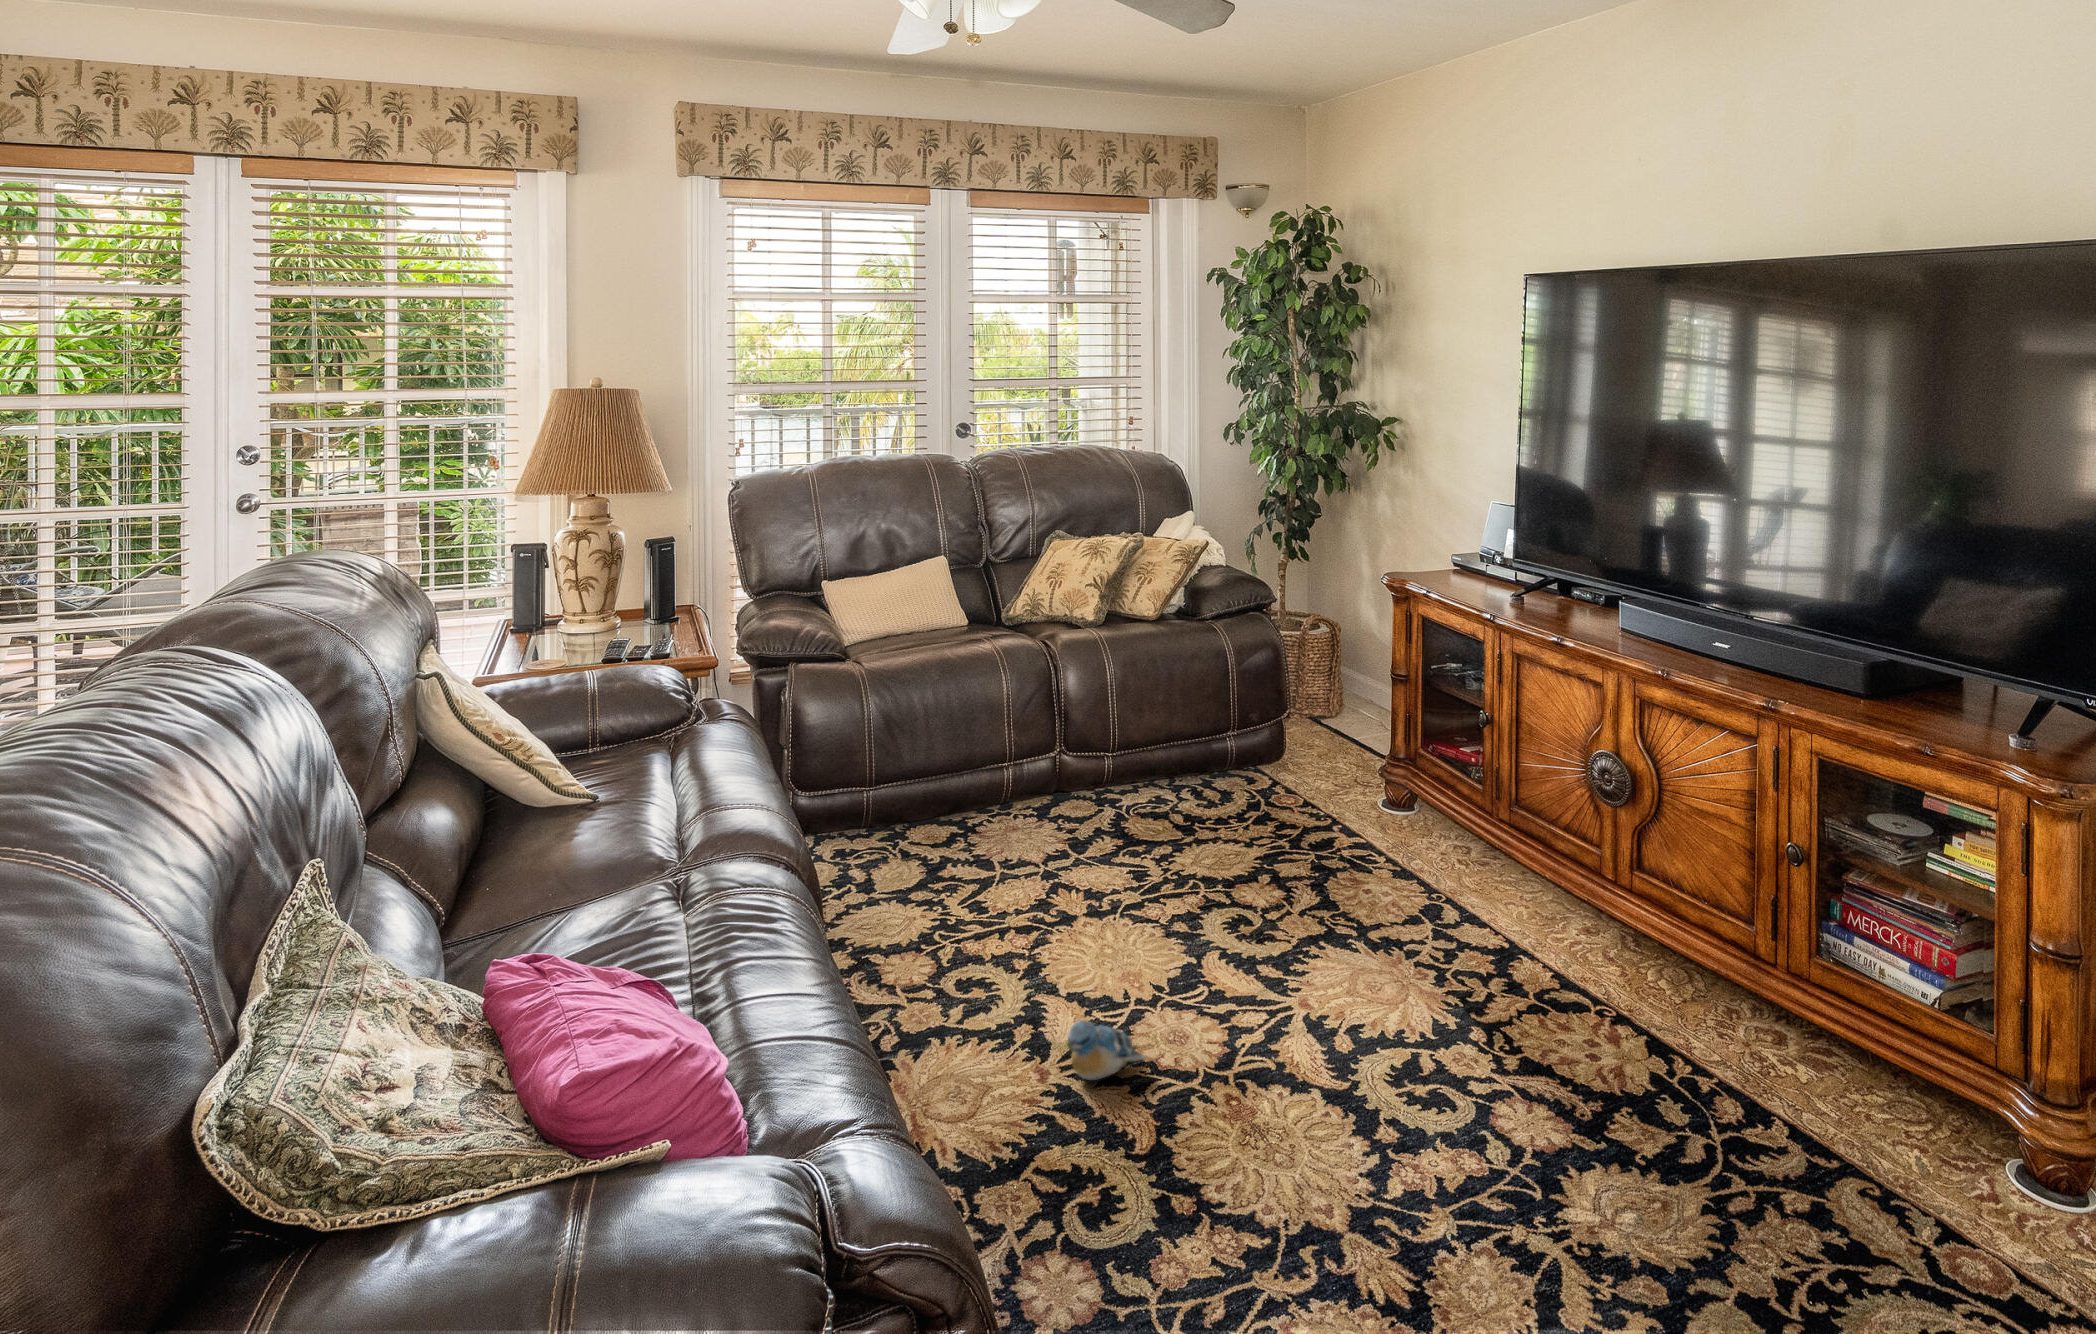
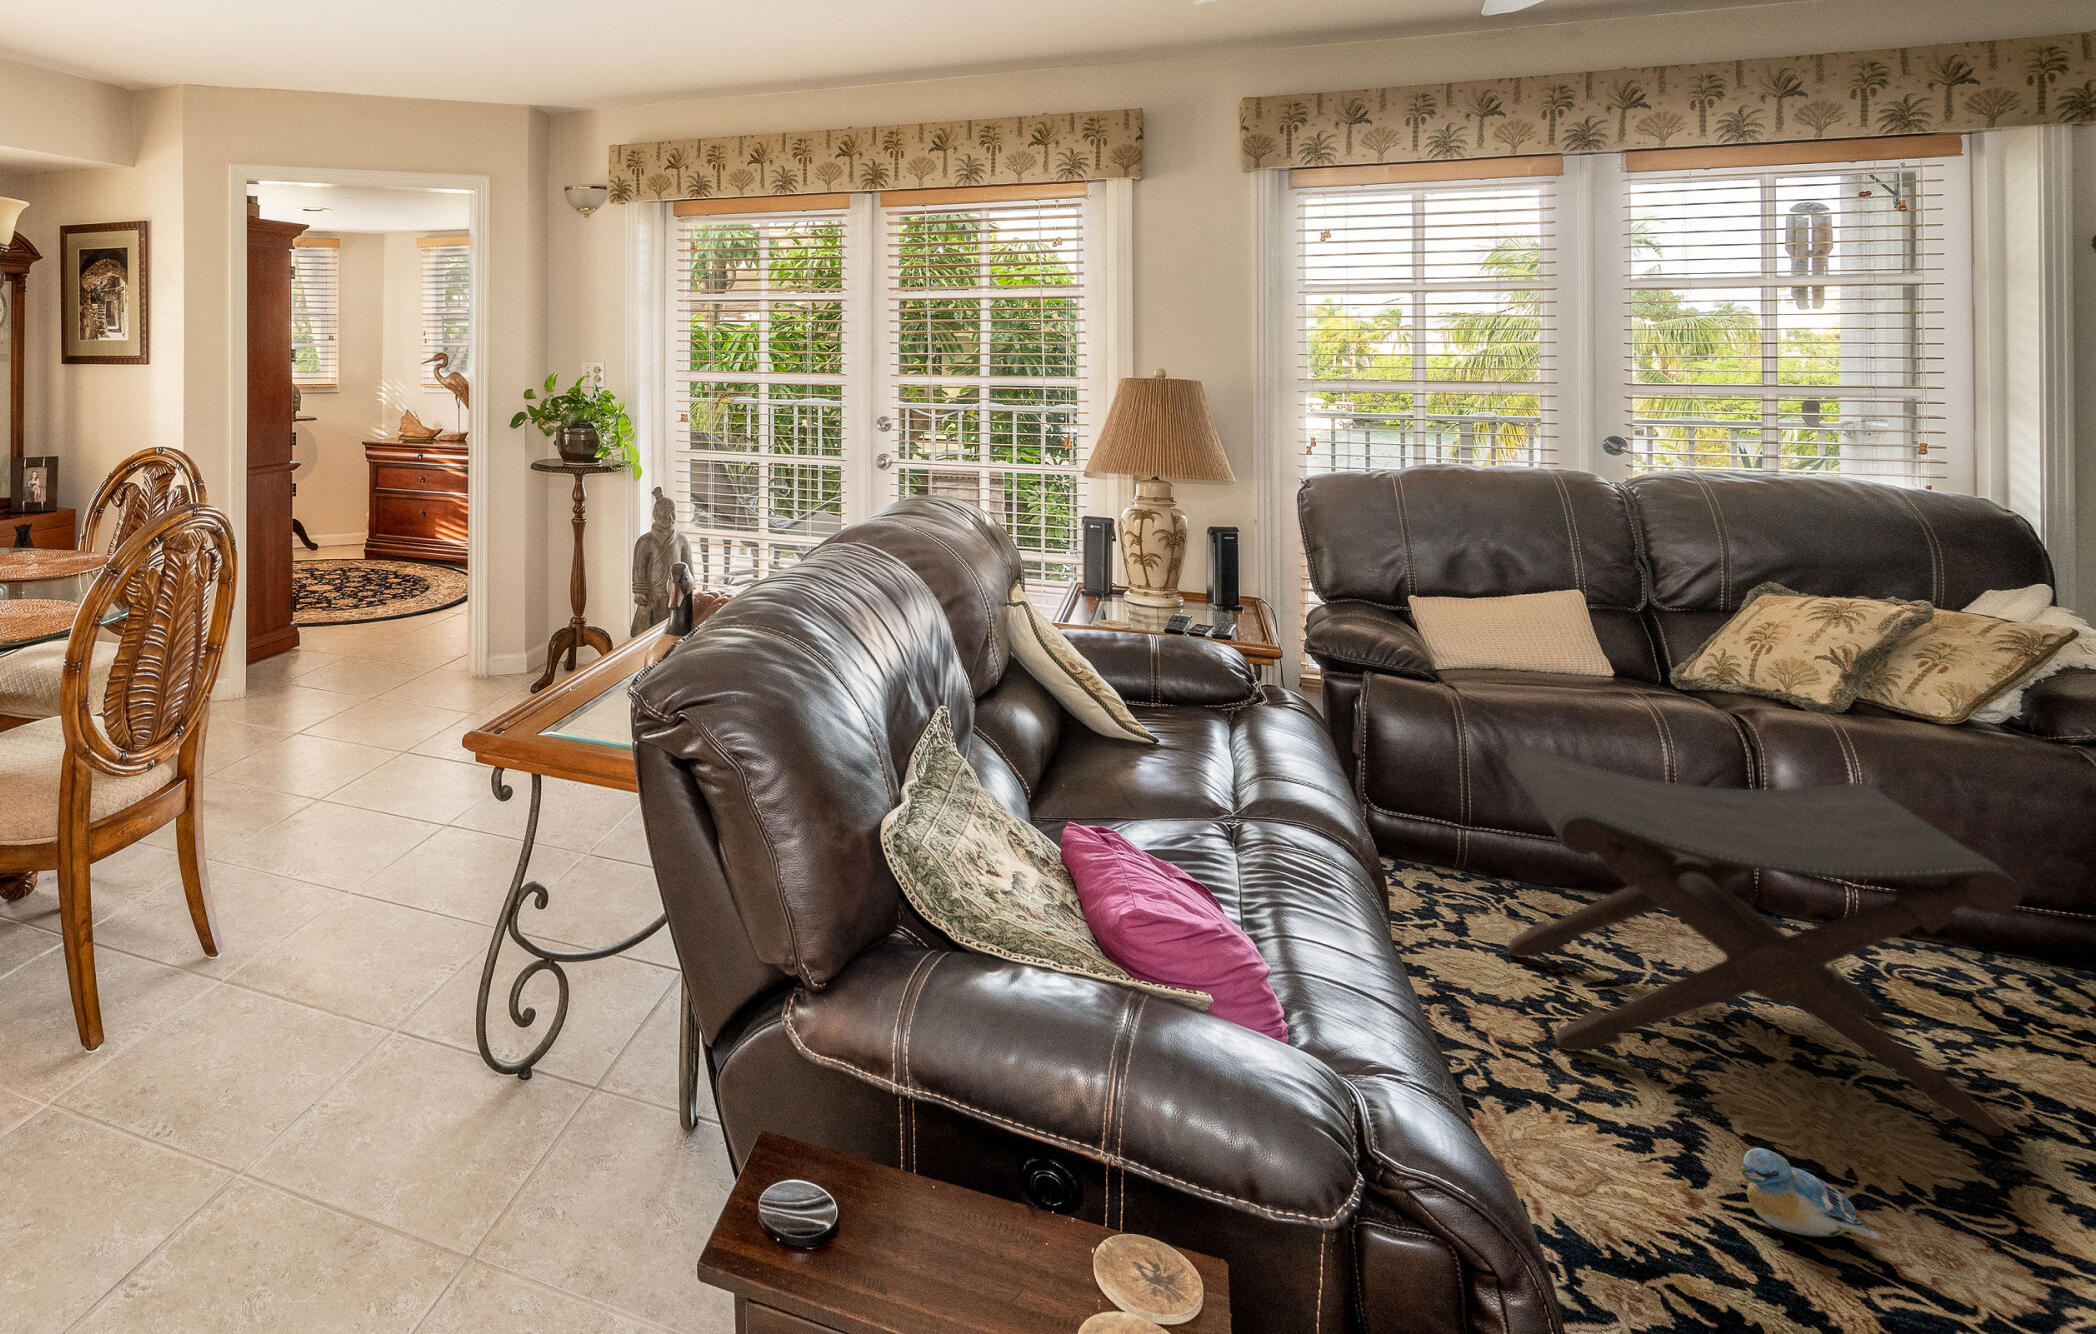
footstool: none [899,689,1203,978] -> present [1505,745,2021,1136]

